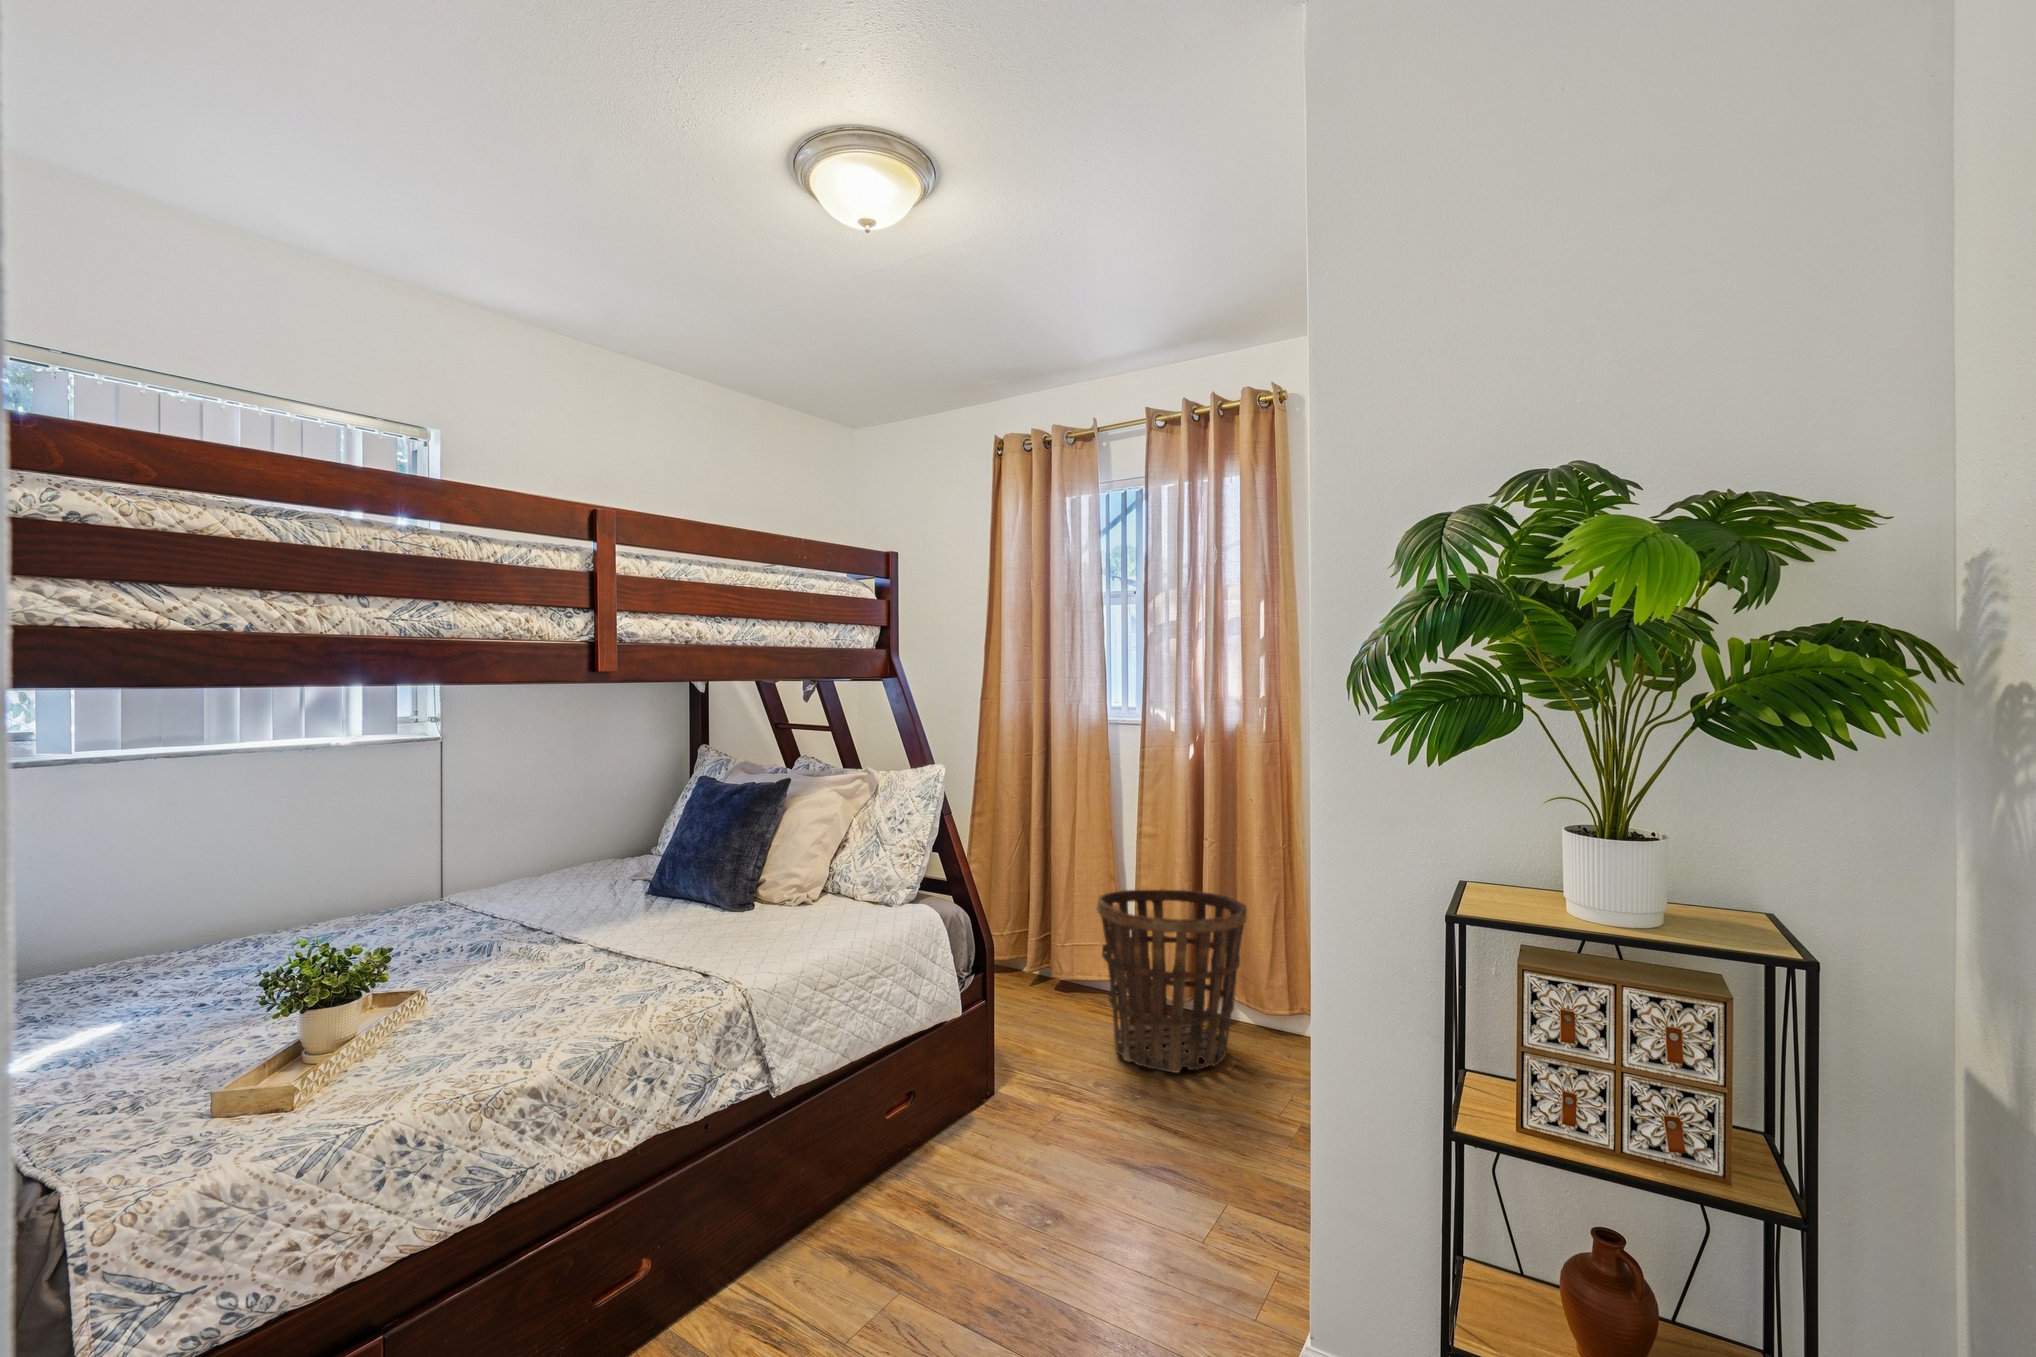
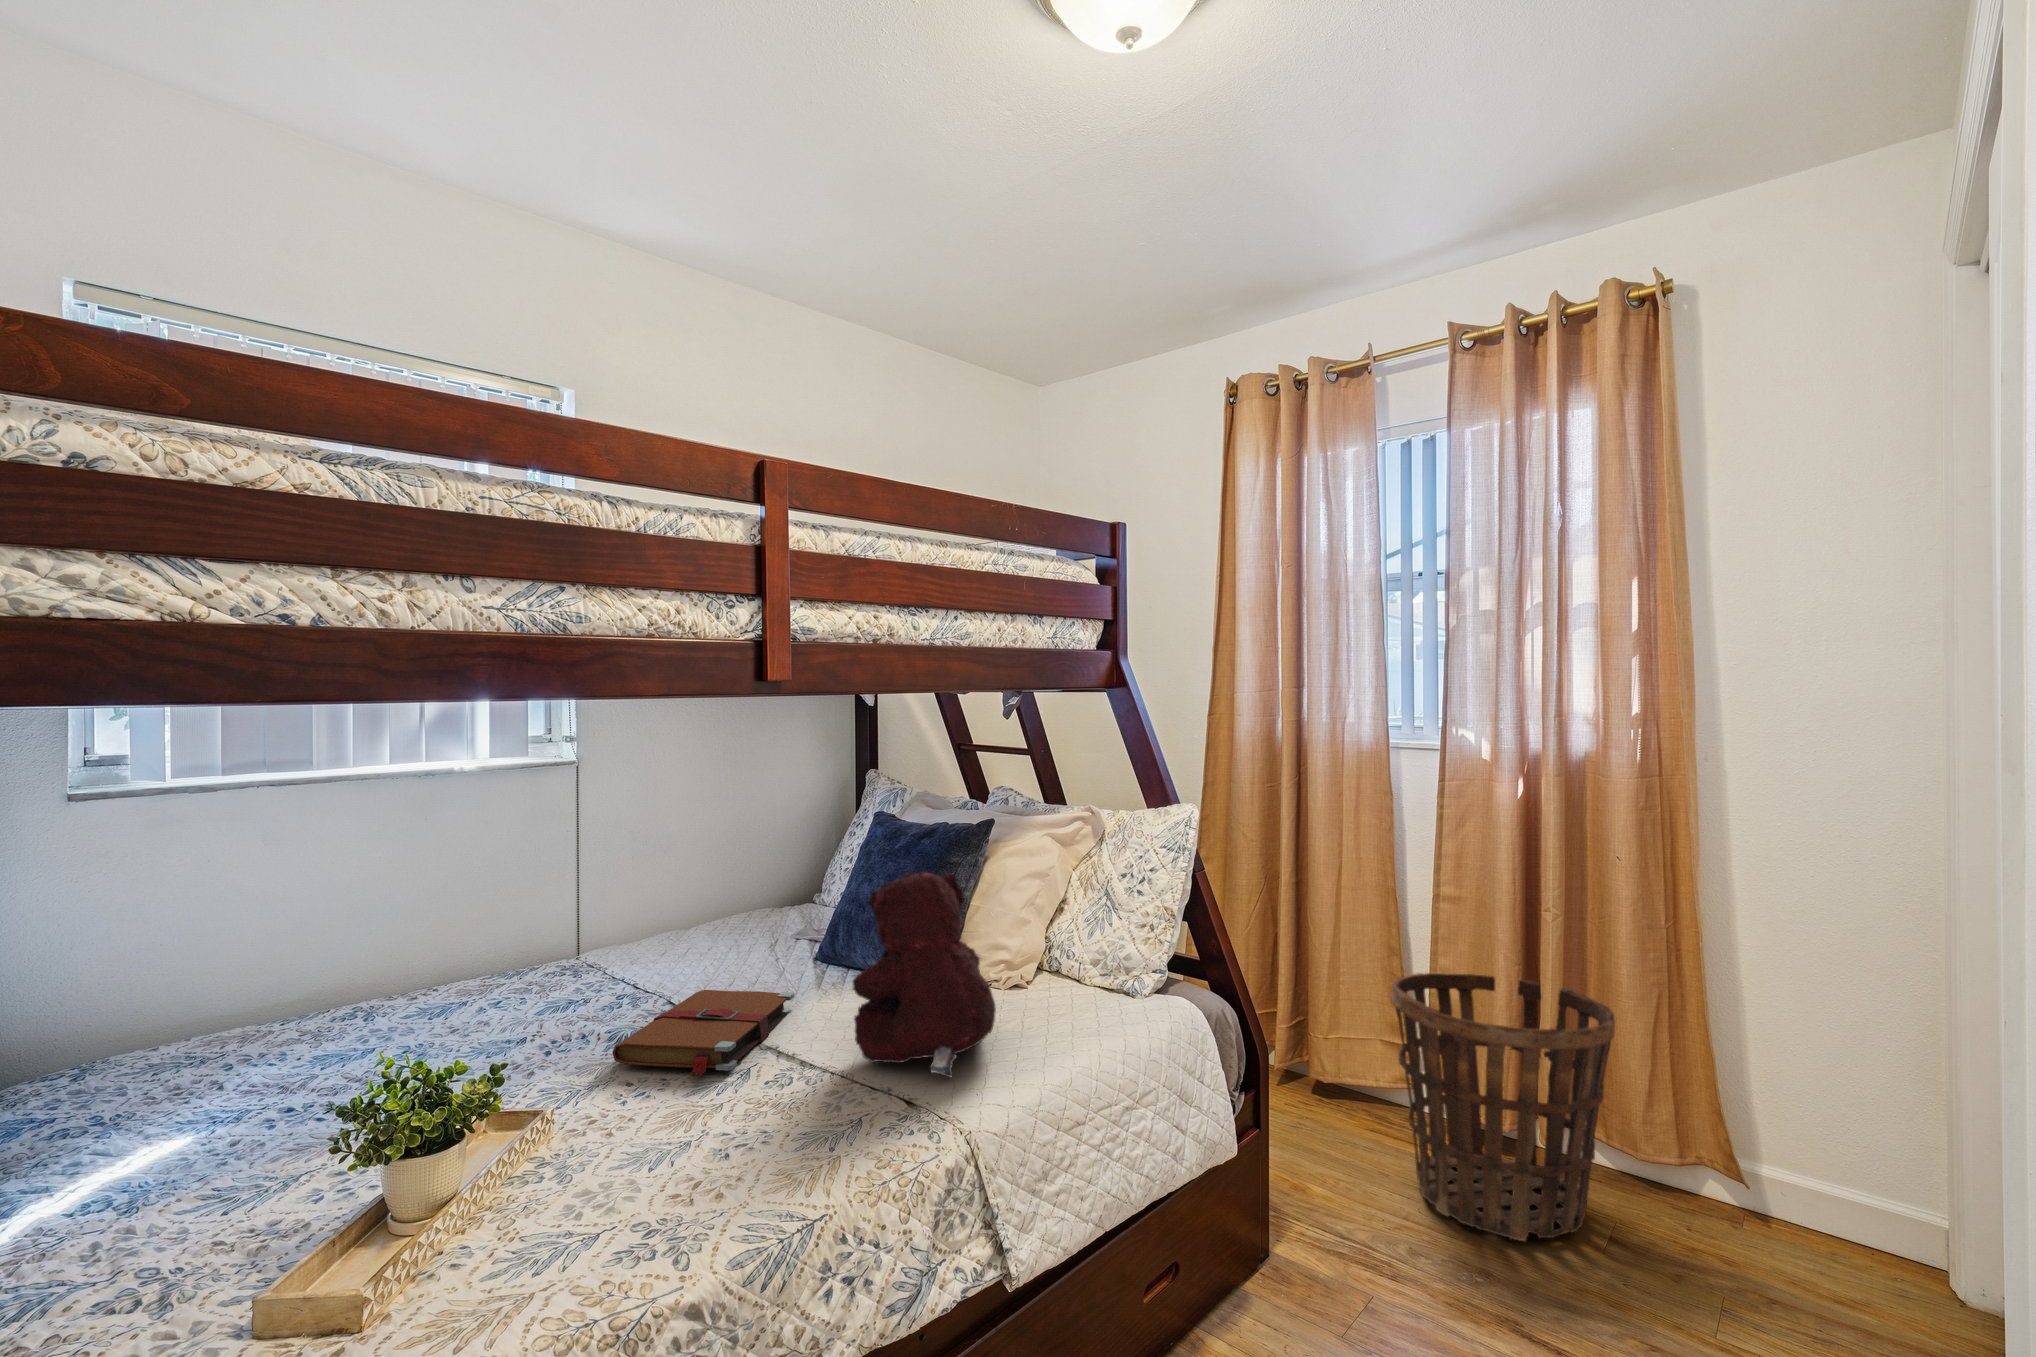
teddy bear: none [663,811,775,958] -> present [853,871,996,1077]
book: none [472,912,622,966] -> present [612,990,794,1076]

